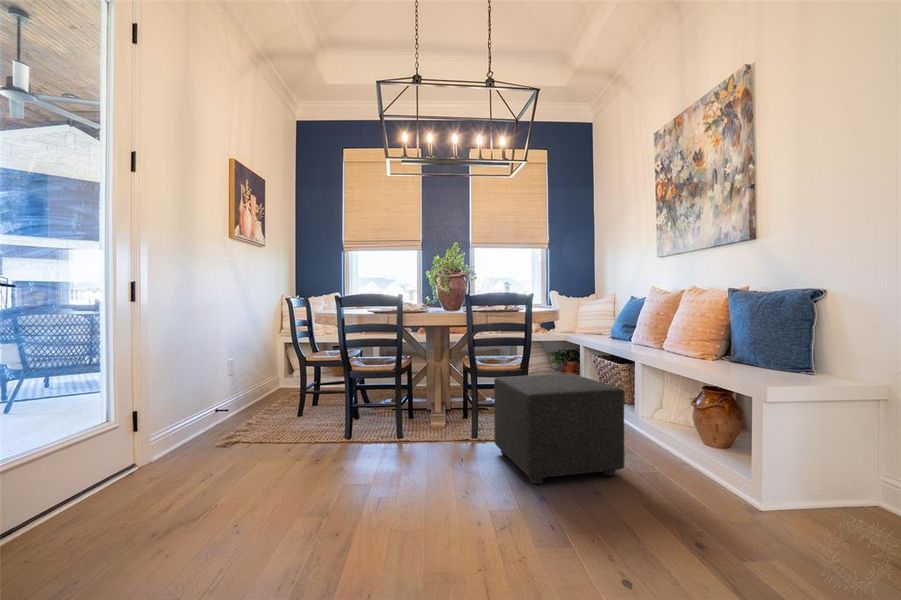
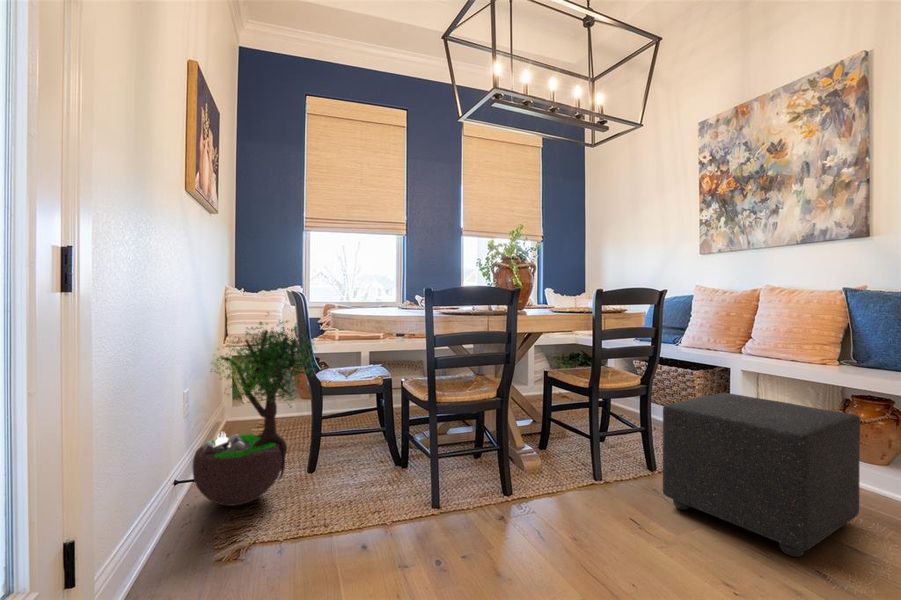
potted tree: none [216,309,287,426] -> present [193,321,316,506]

